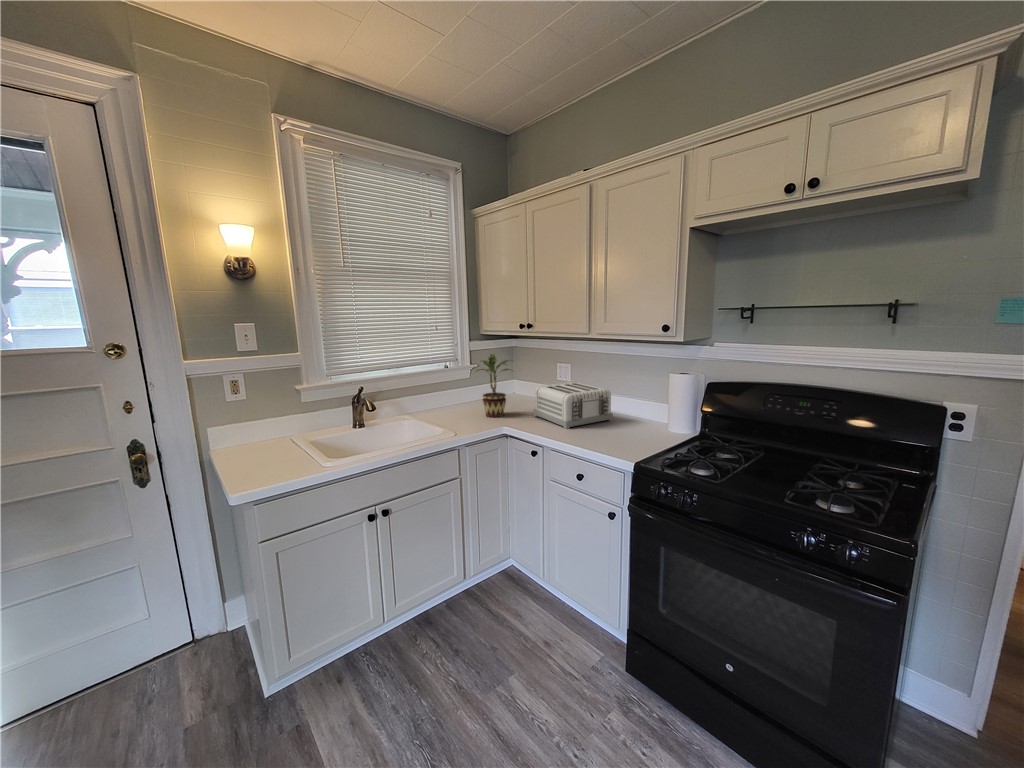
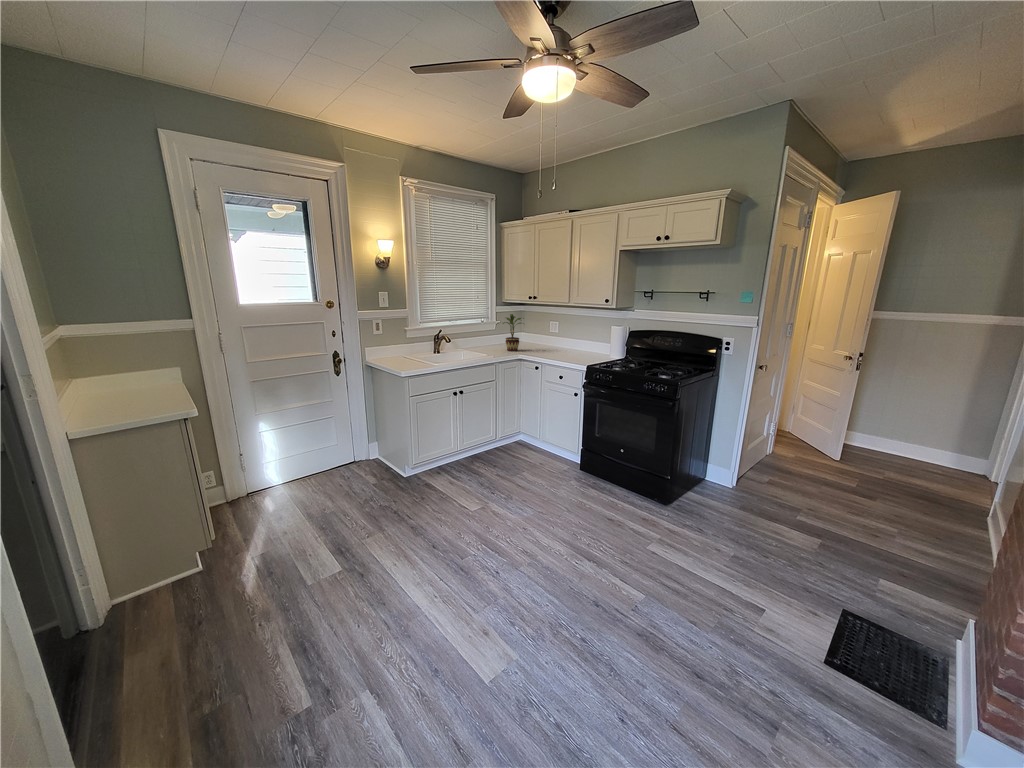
toaster: present [534,382,613,429] -> none [536,332,581,356]

